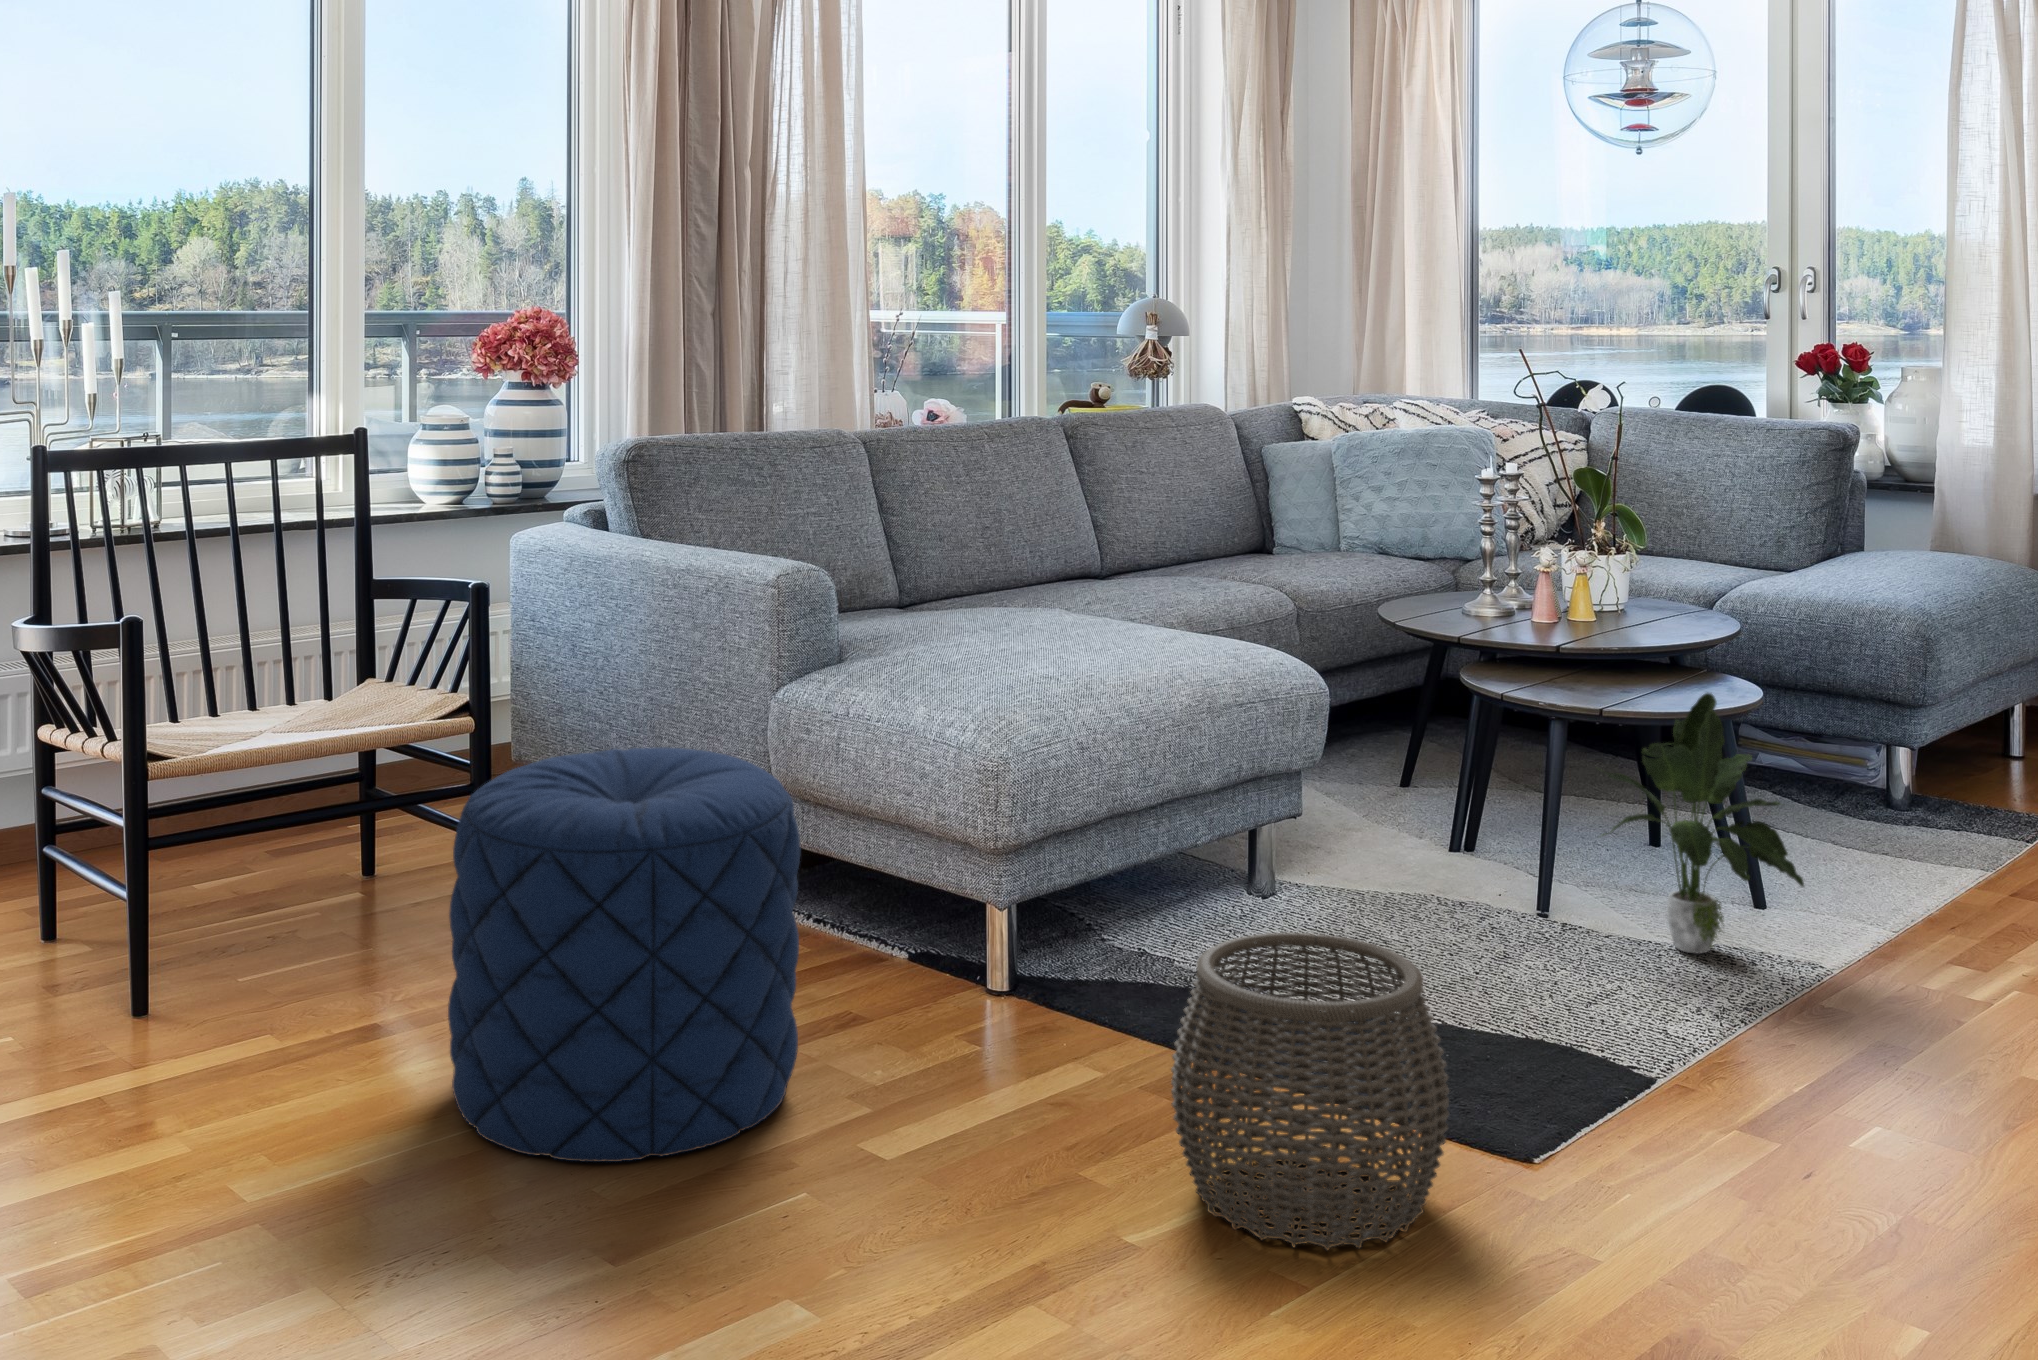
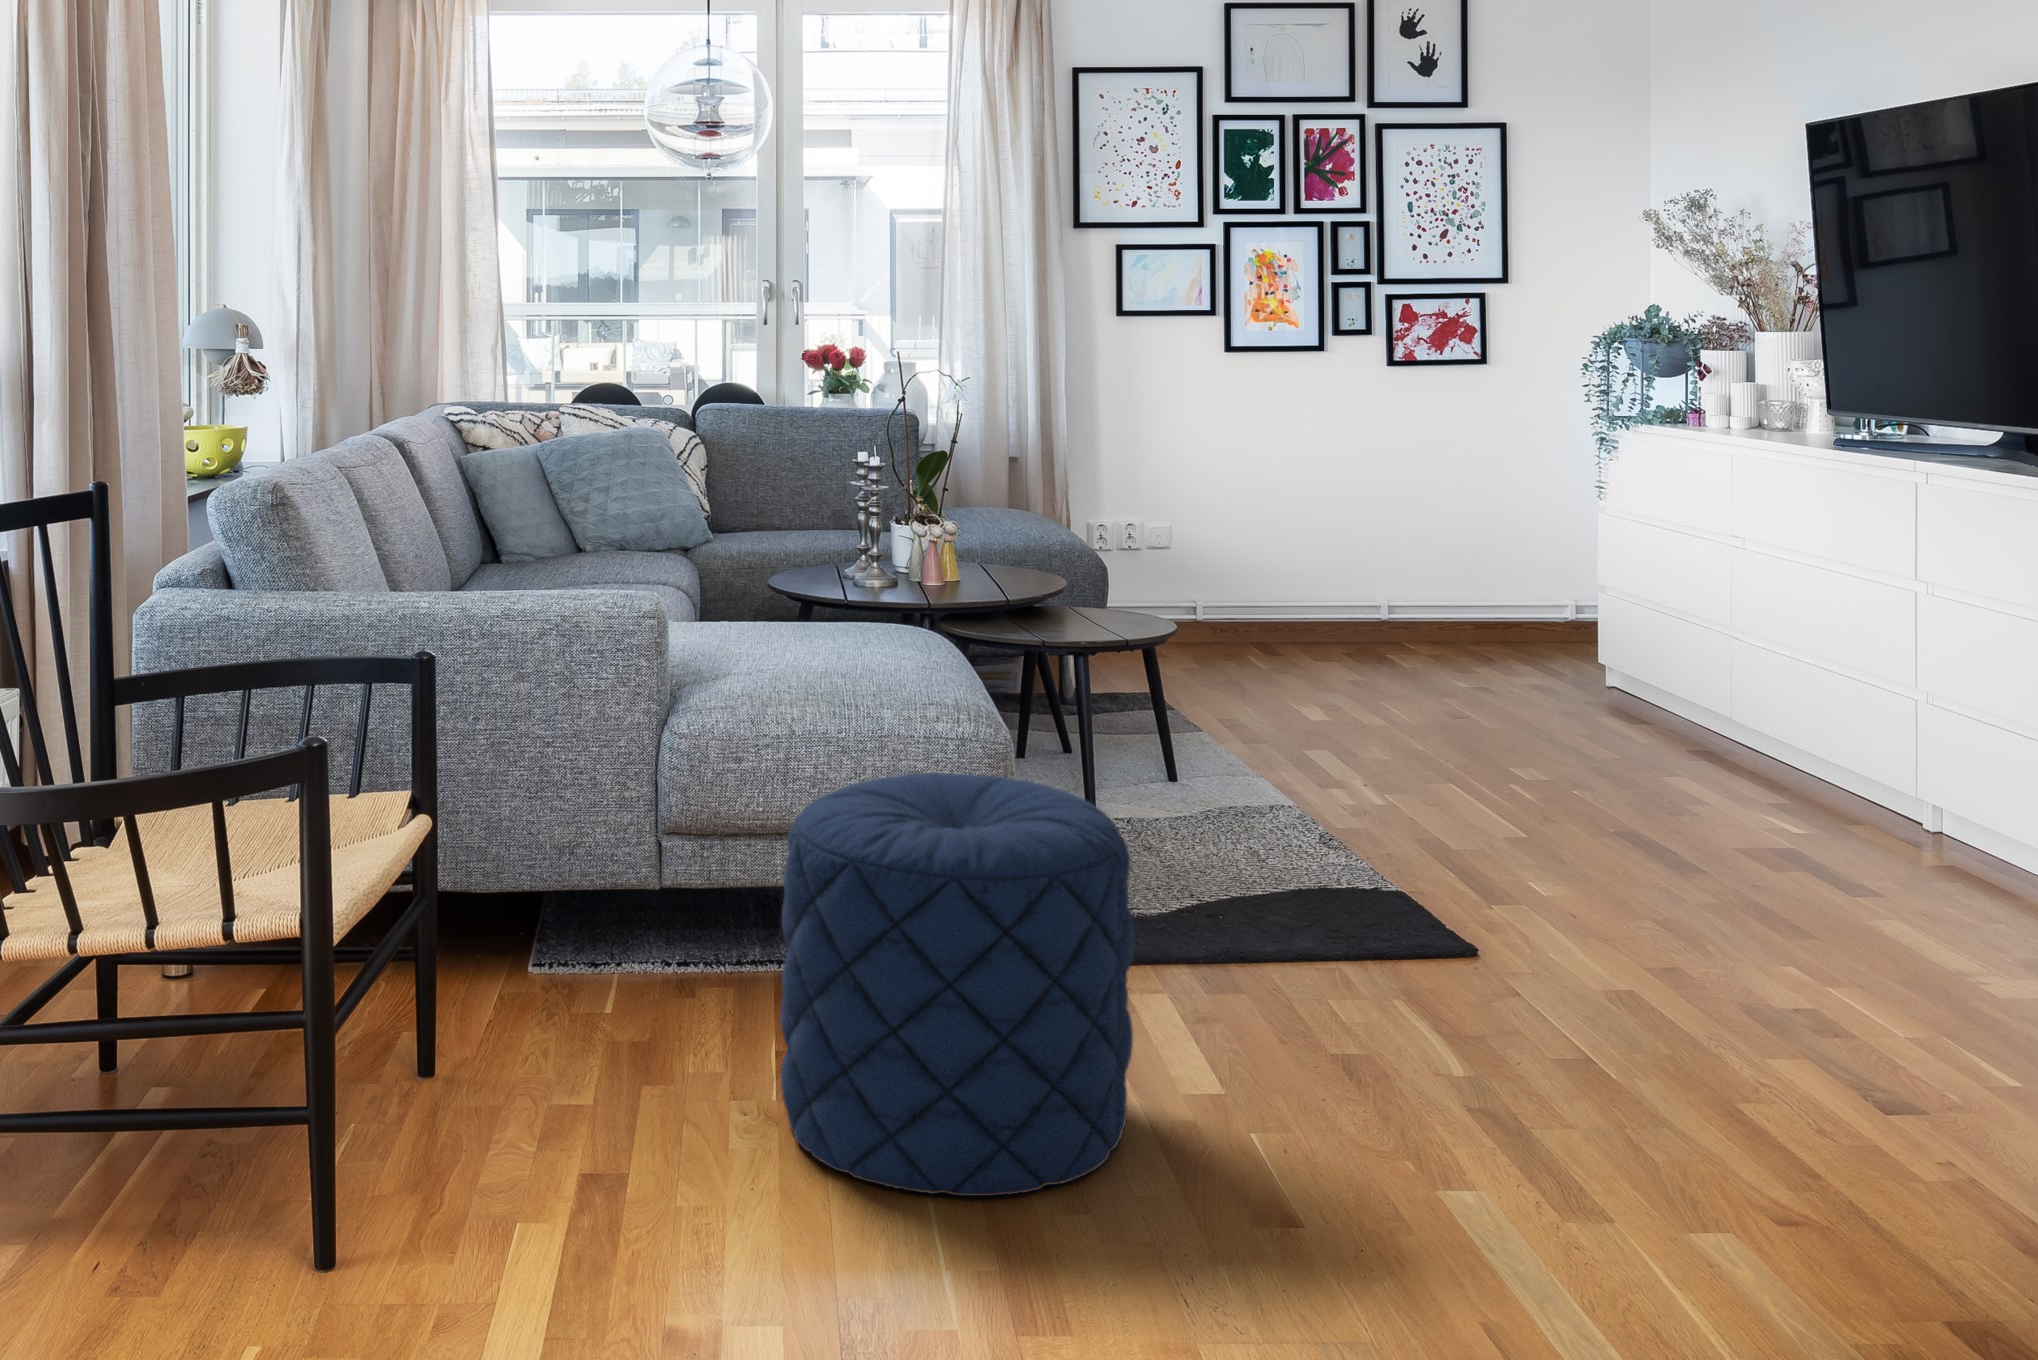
potted plant: present [1602,693,1804,953] -> none [1157,614,1289,817]
woven basket: present [1171,933,1450,1250] -> none [1346,813,1573,1044]

